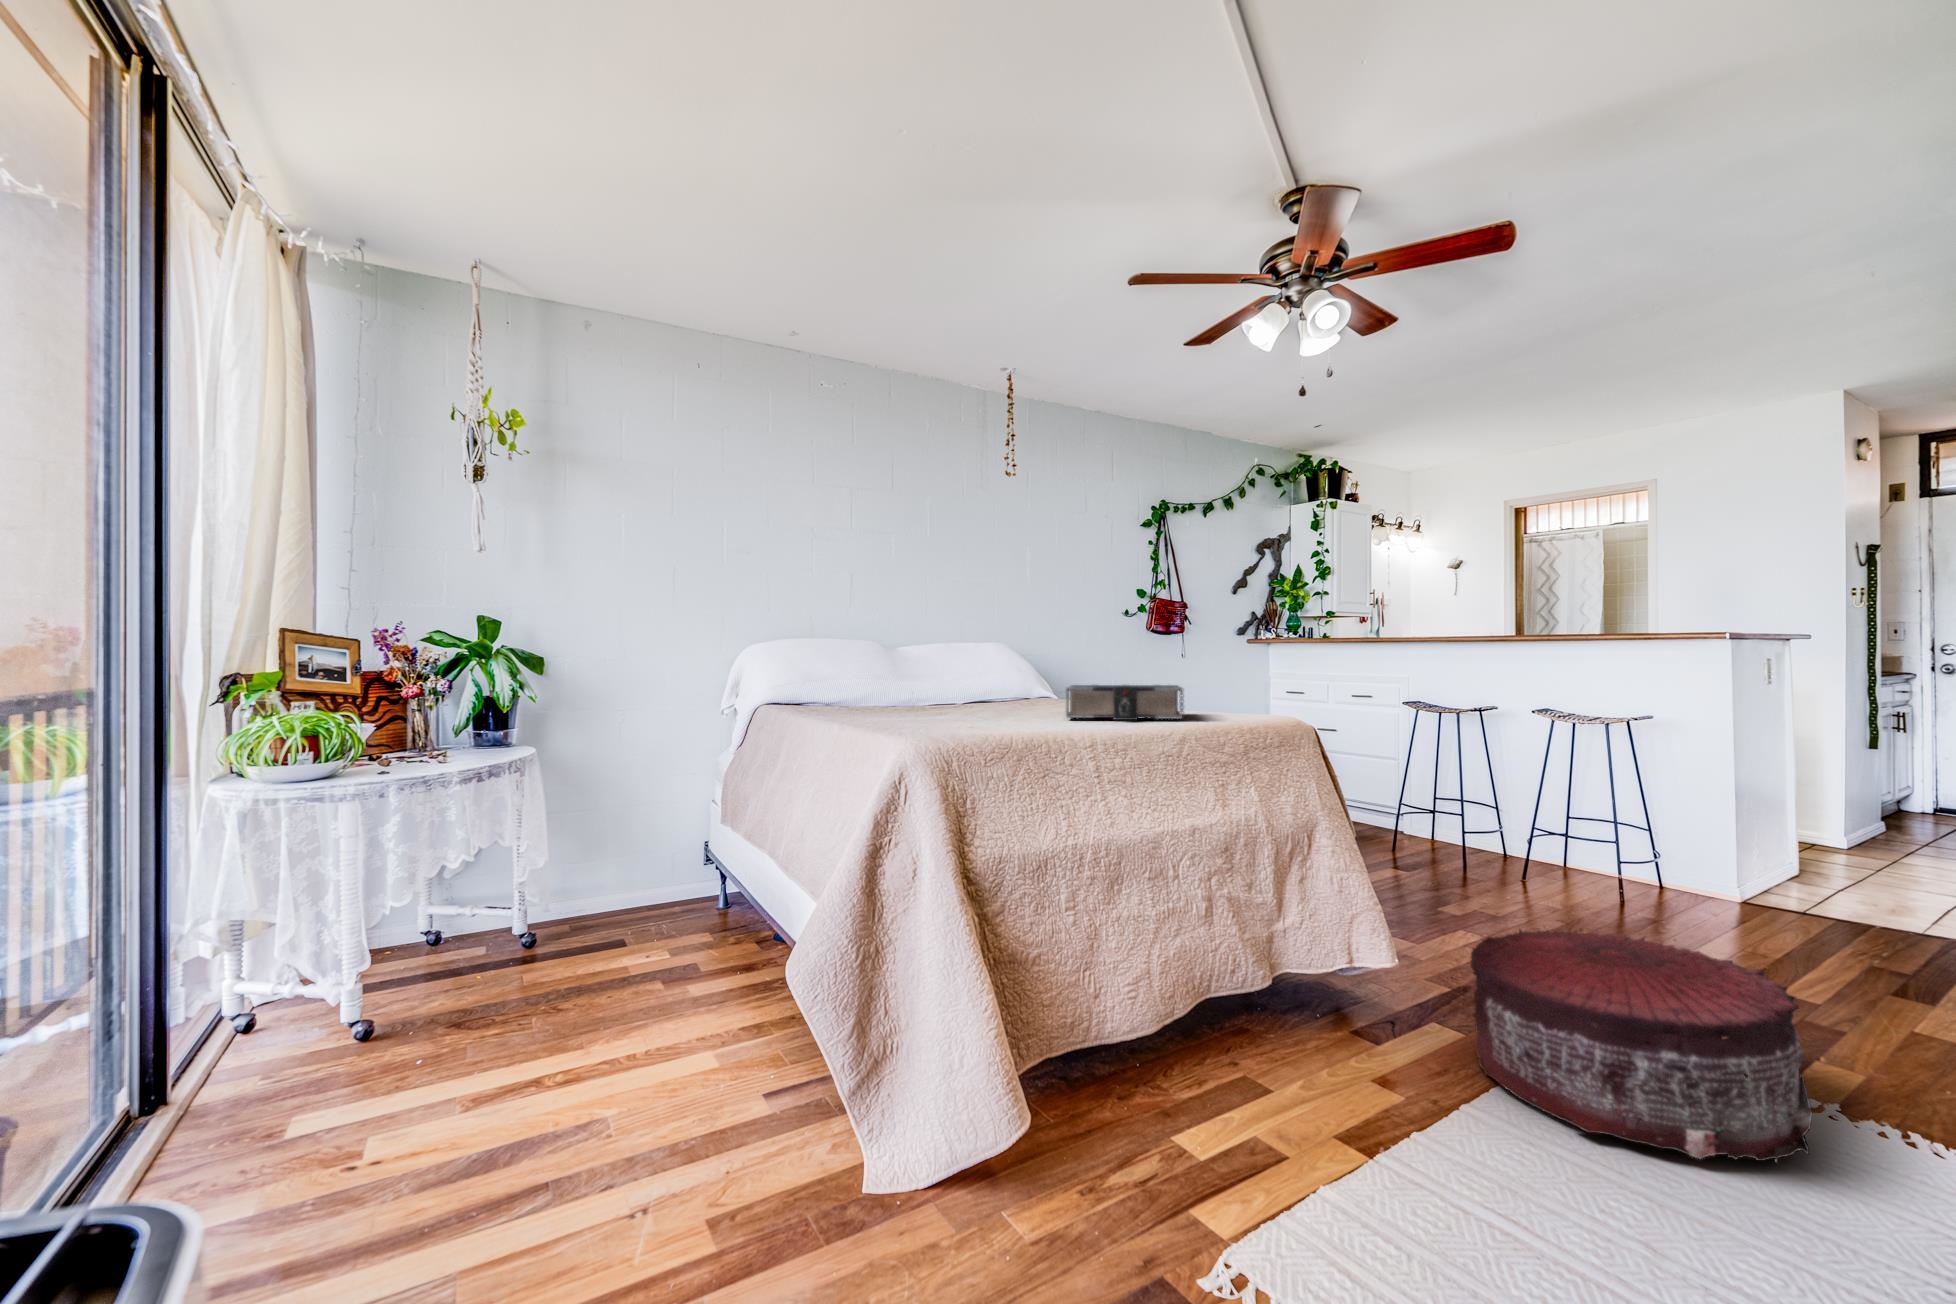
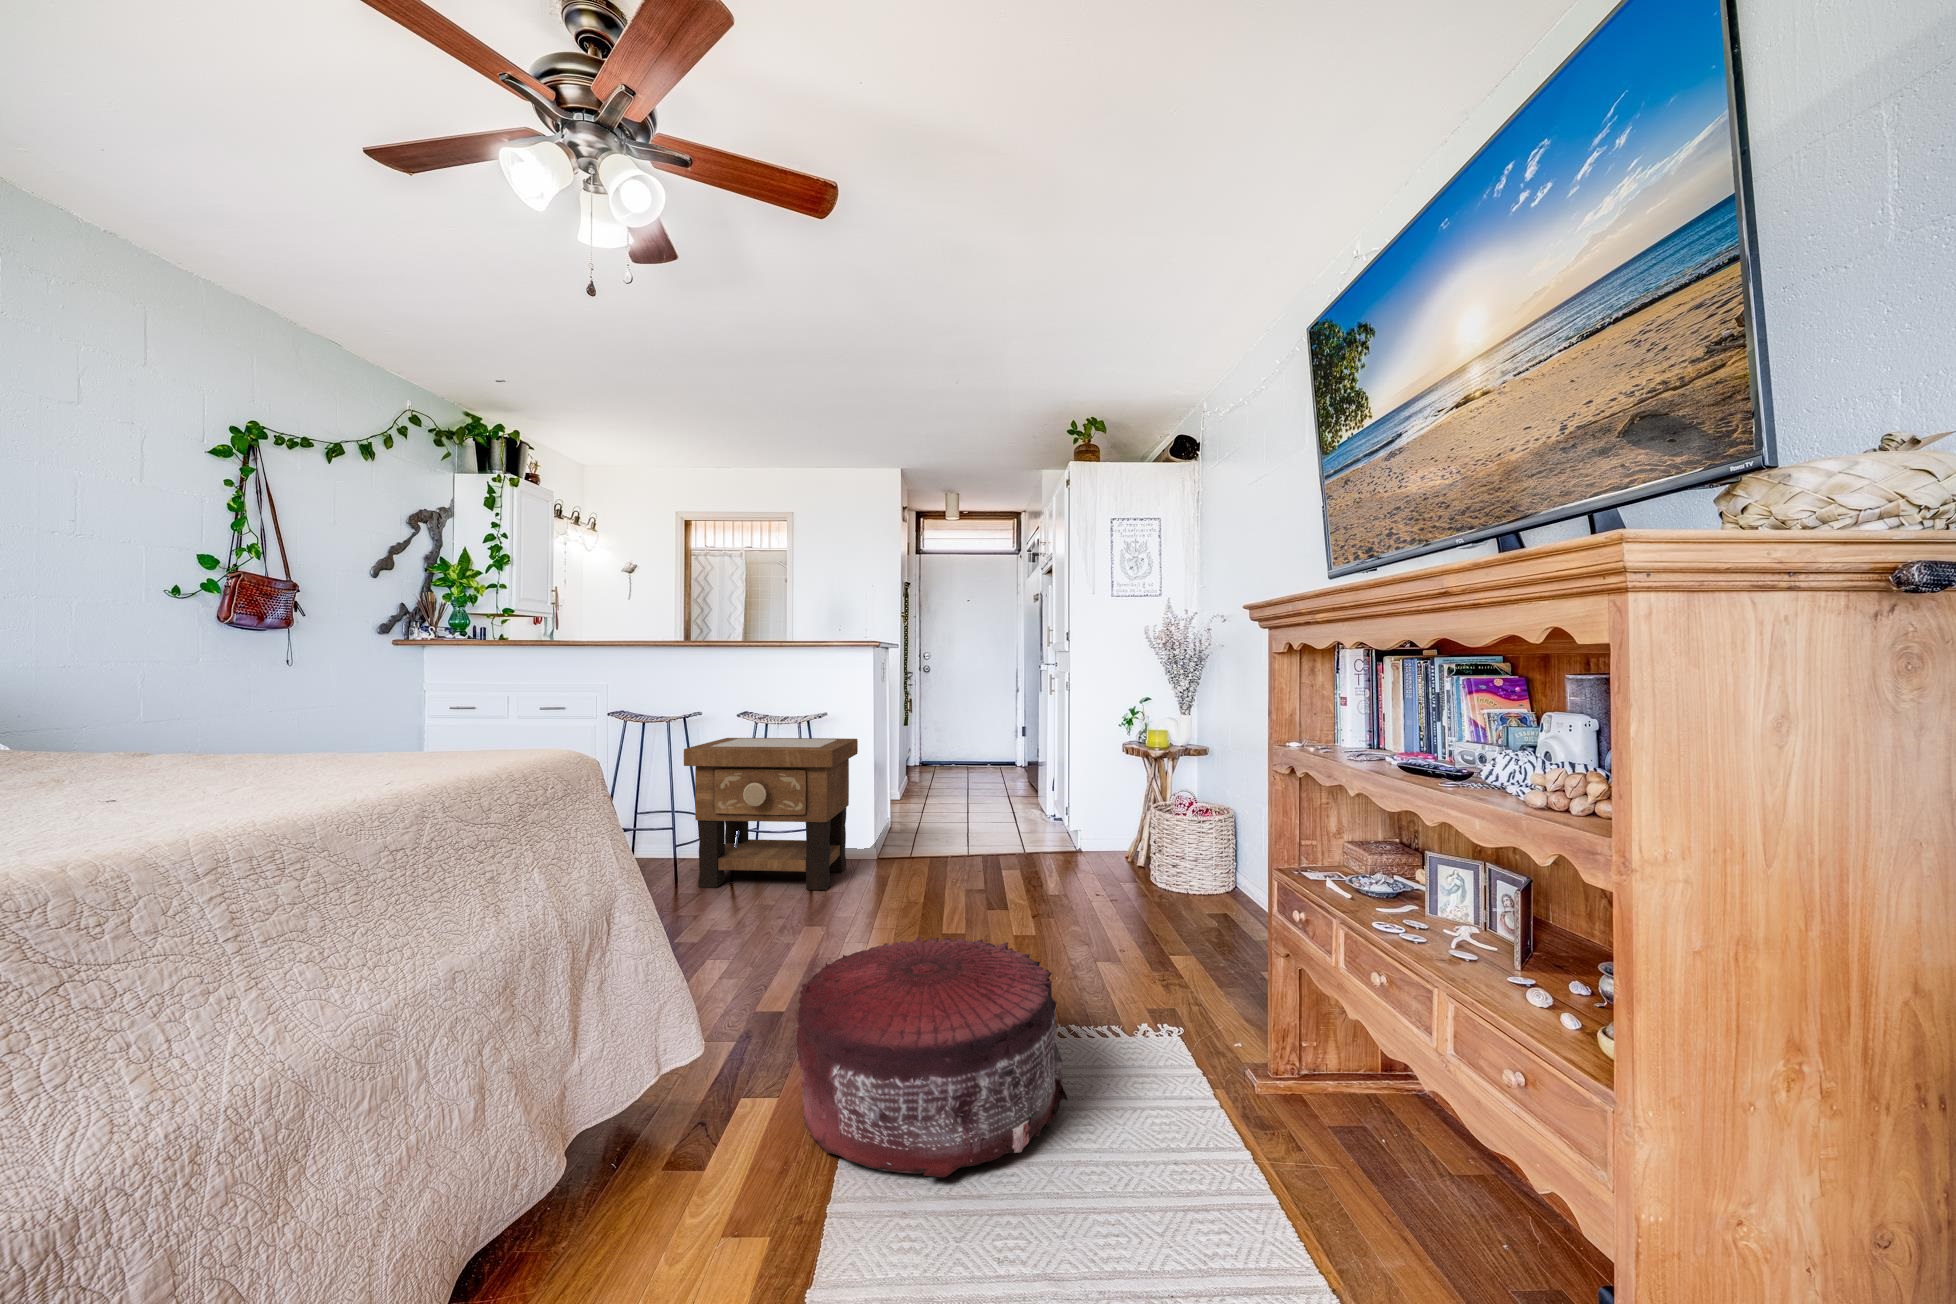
book: present [1066,685,1184,720] -> none [96,718,391,803]
side table: none [1466,733,1695,906] -> present [684,738,858,890]

